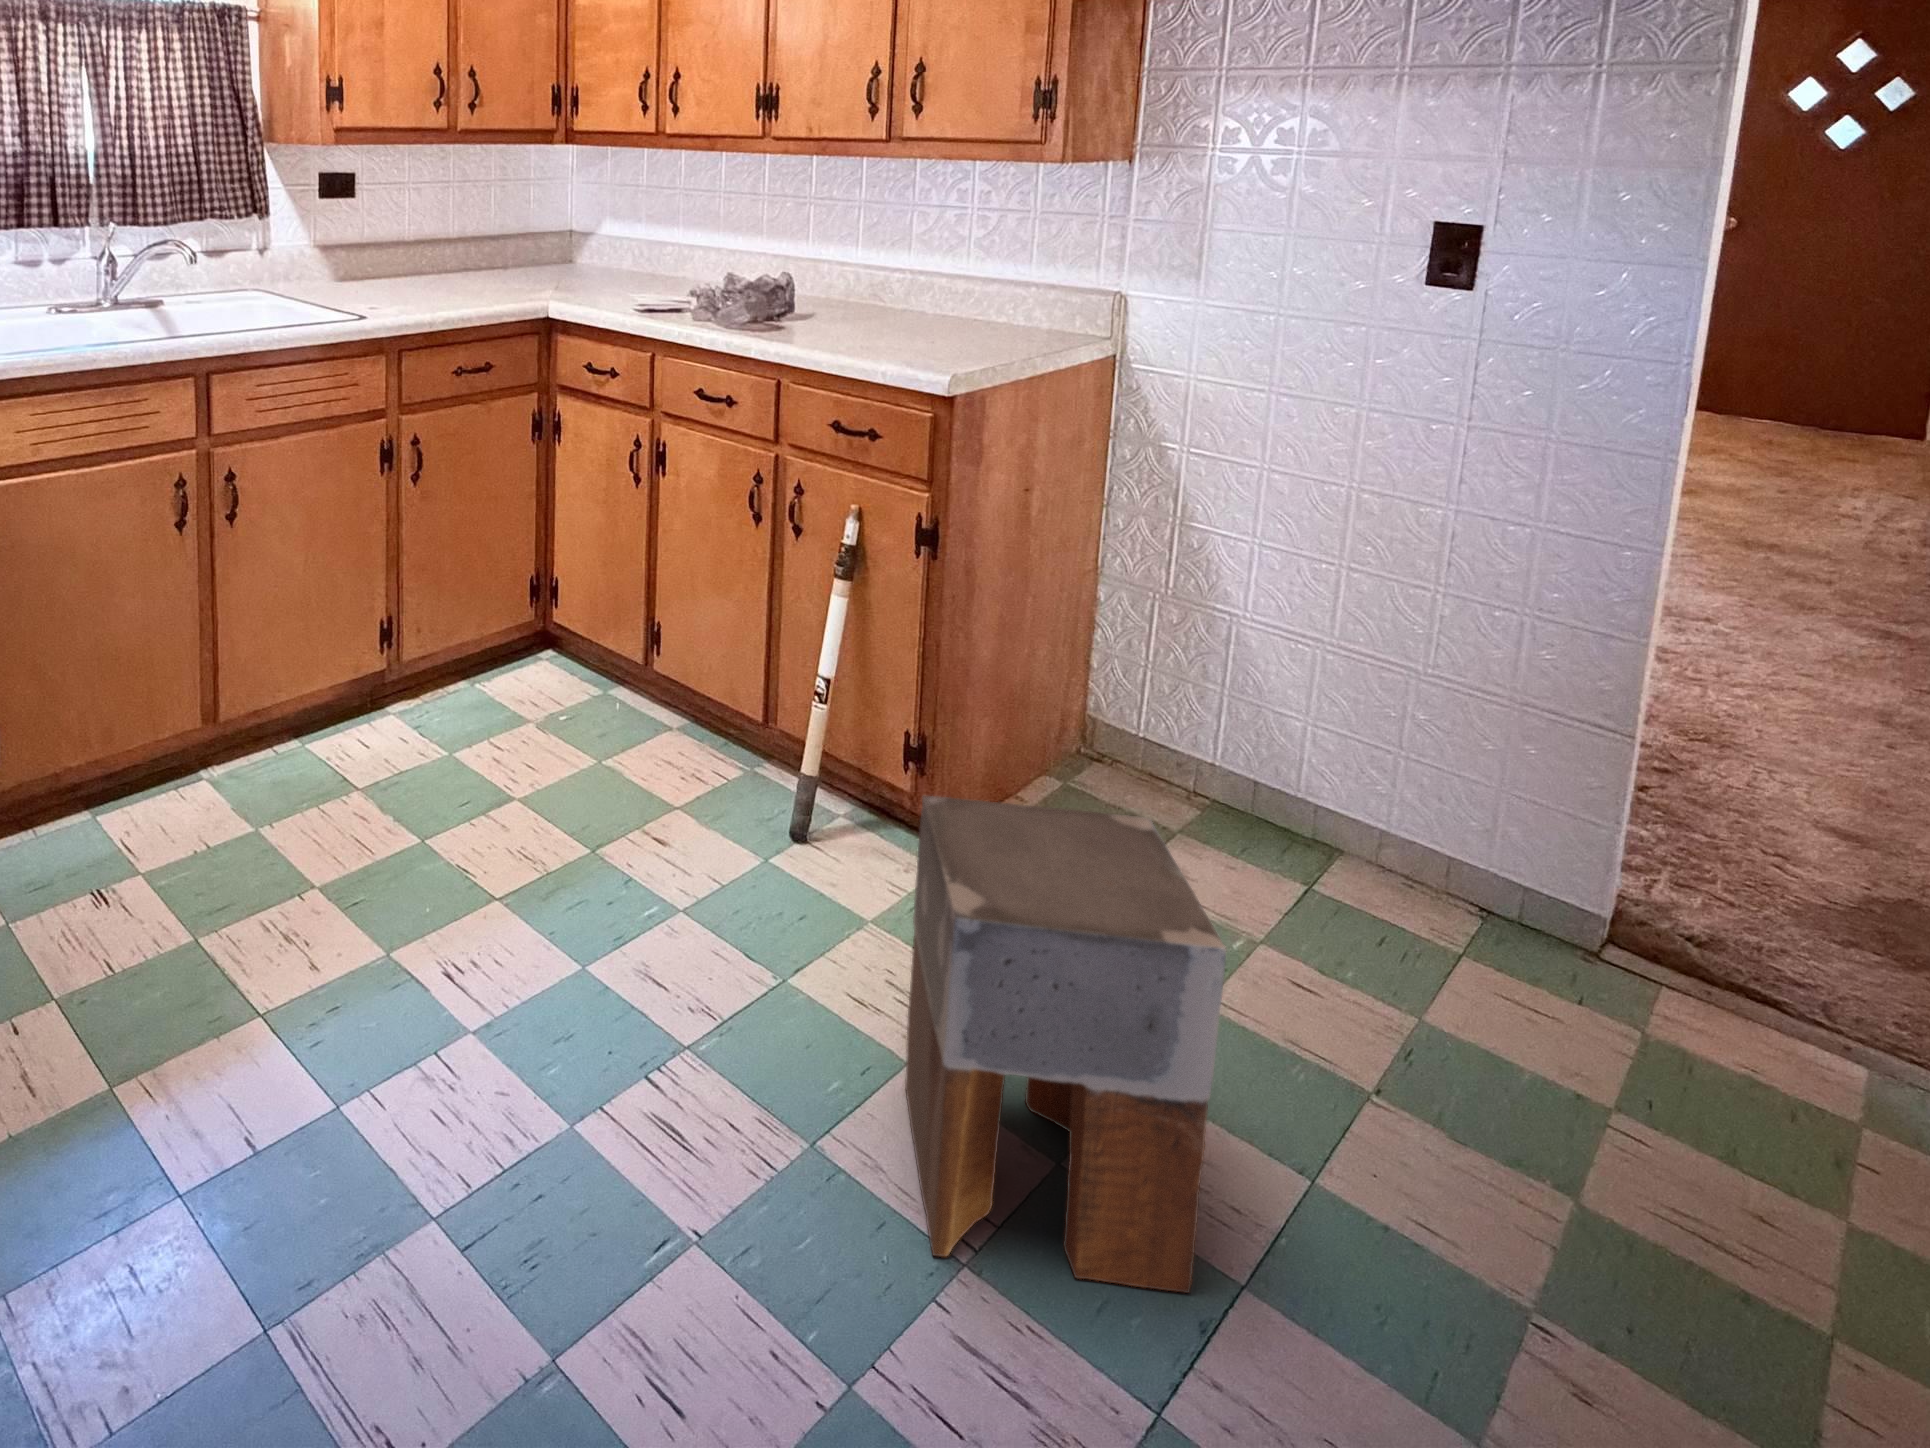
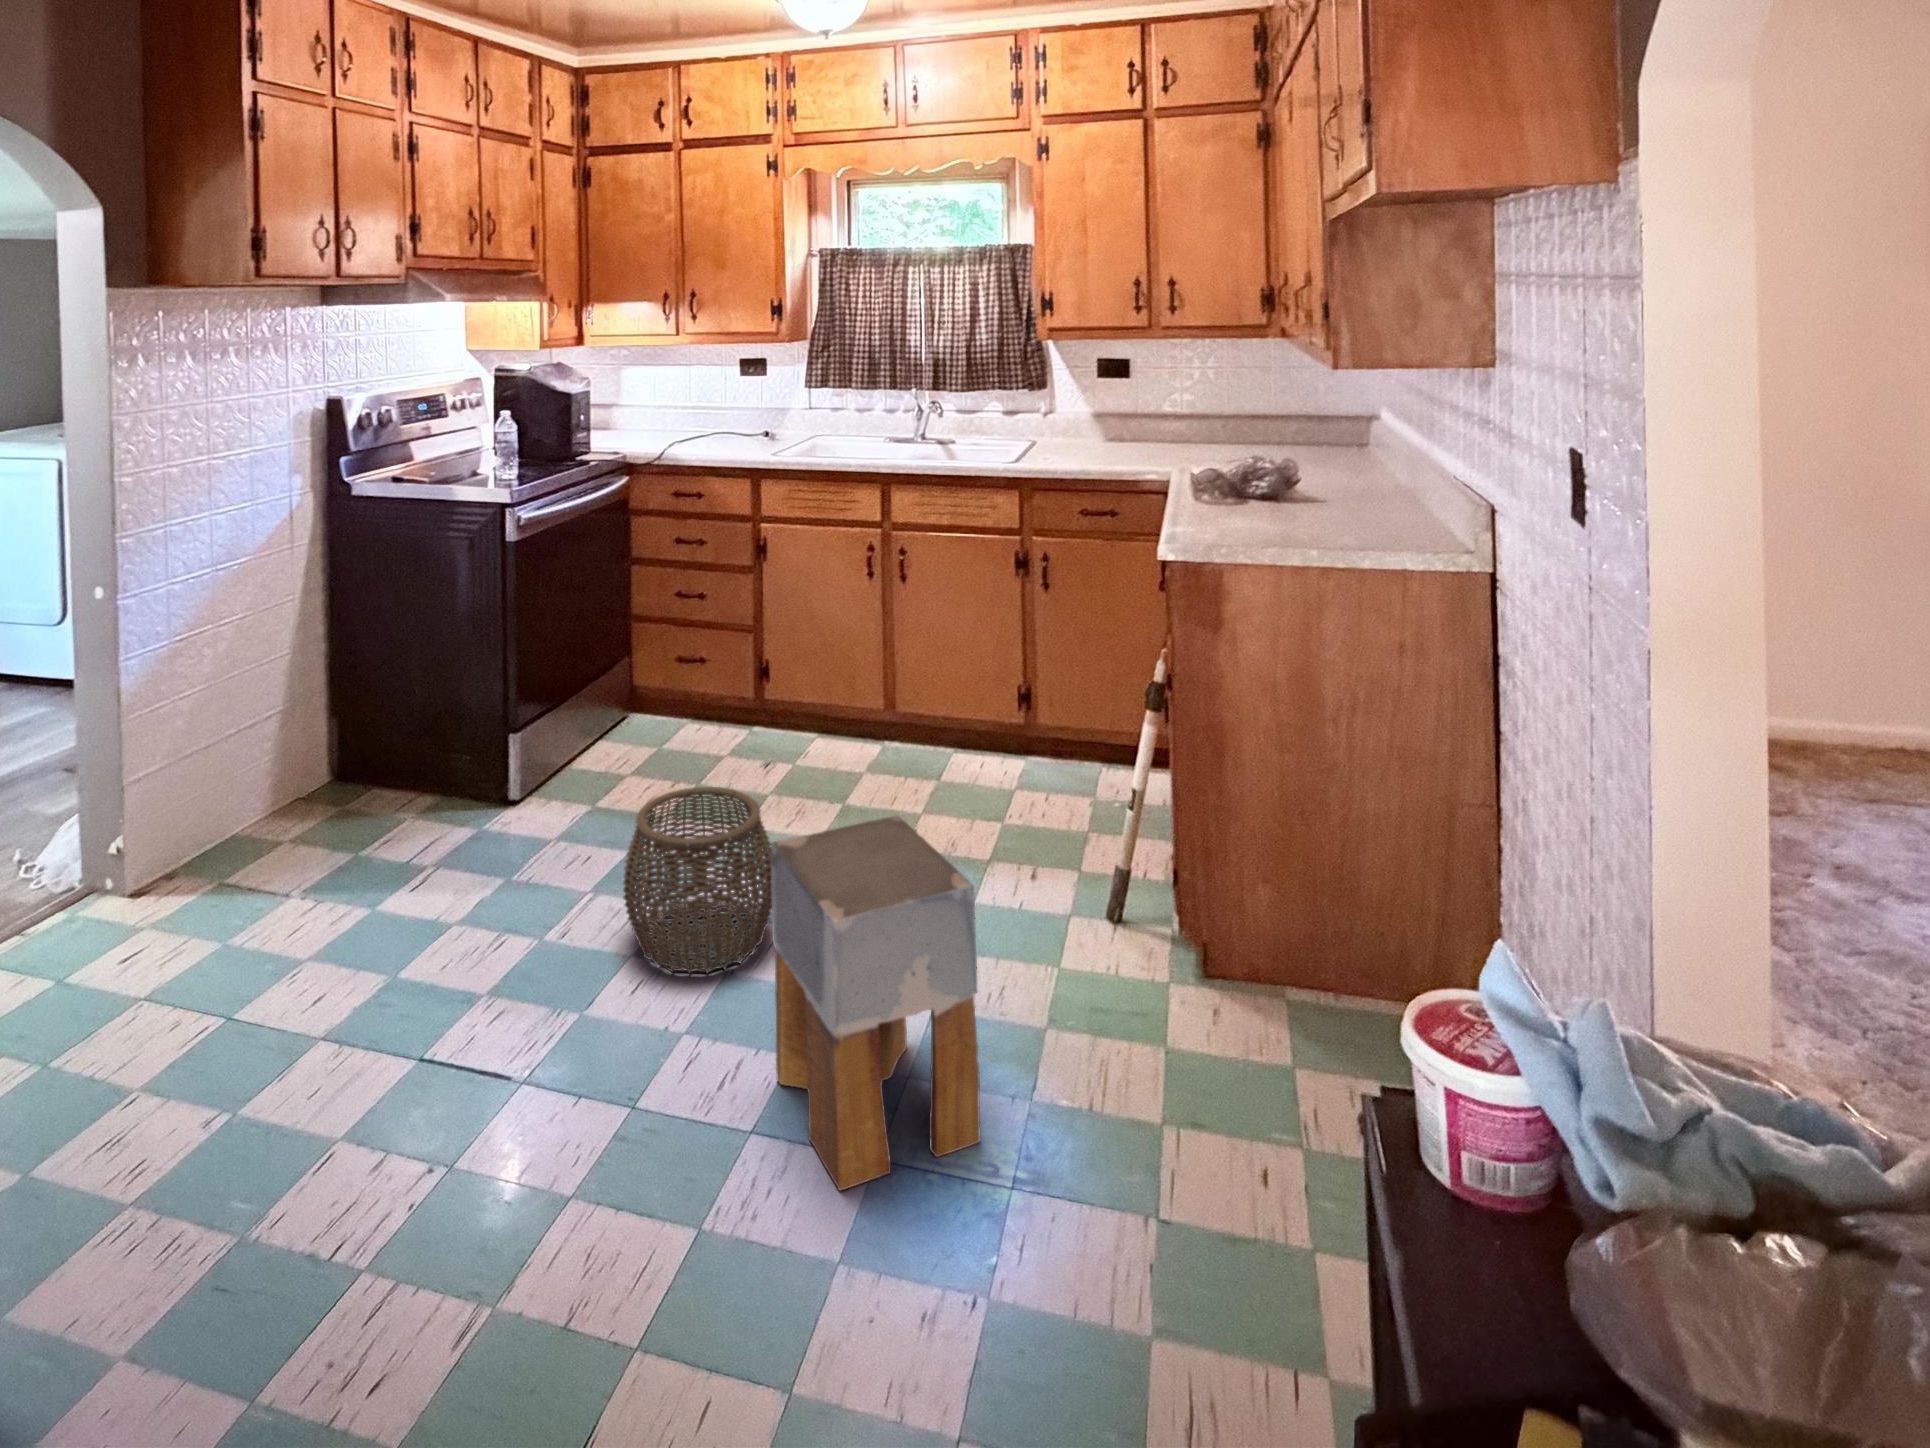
woven basket: none [386,911,663,1292] -> present [623,787,772,974]

